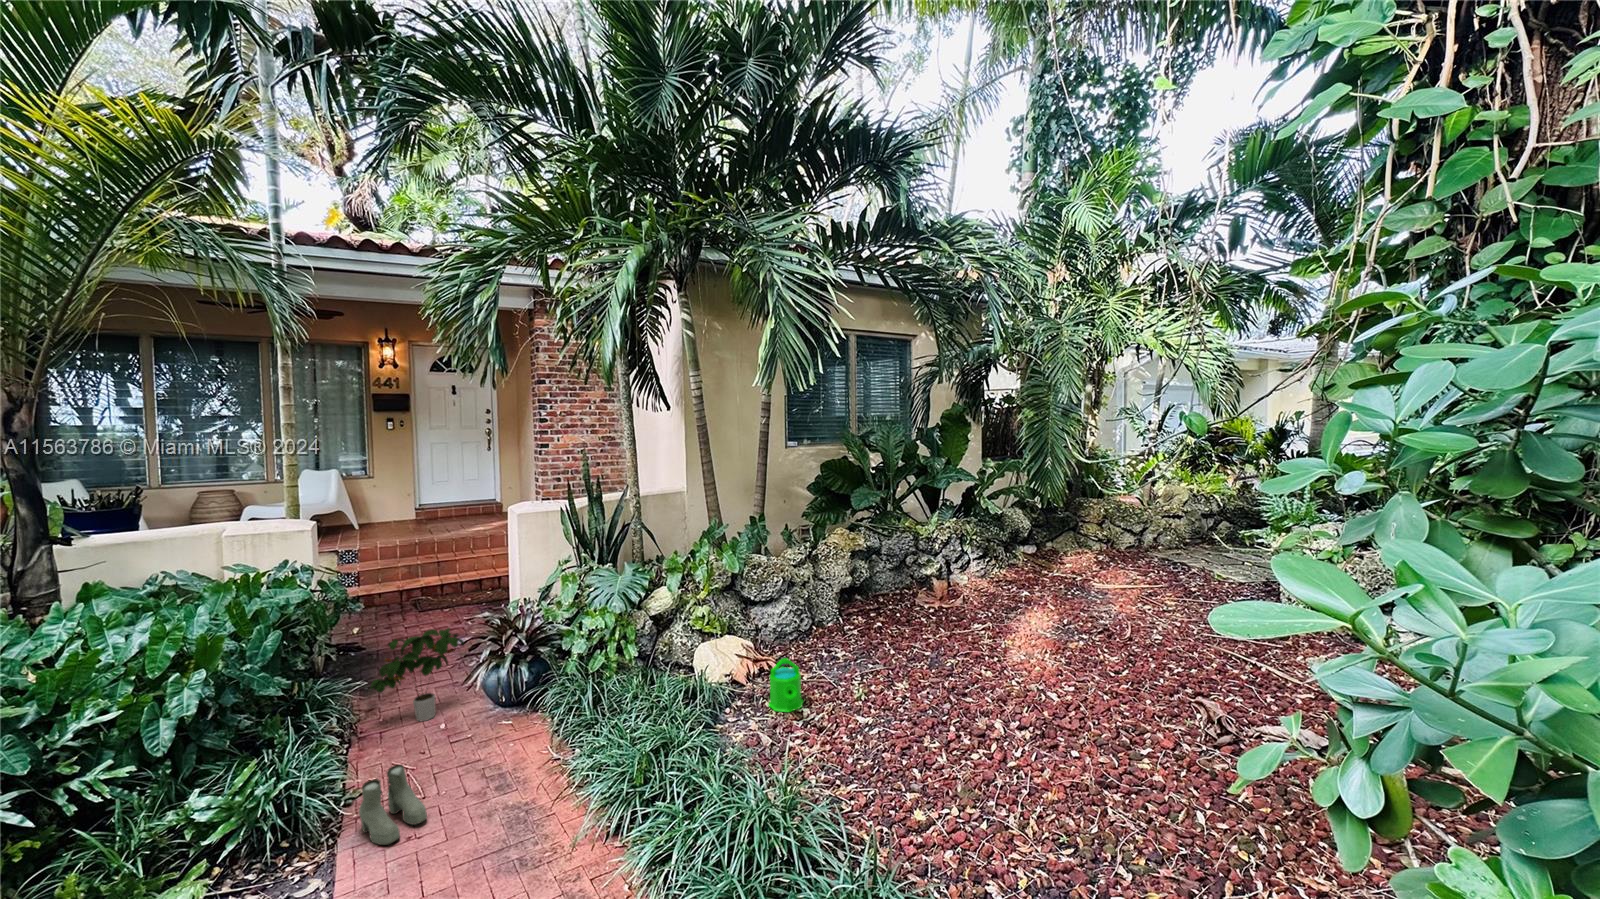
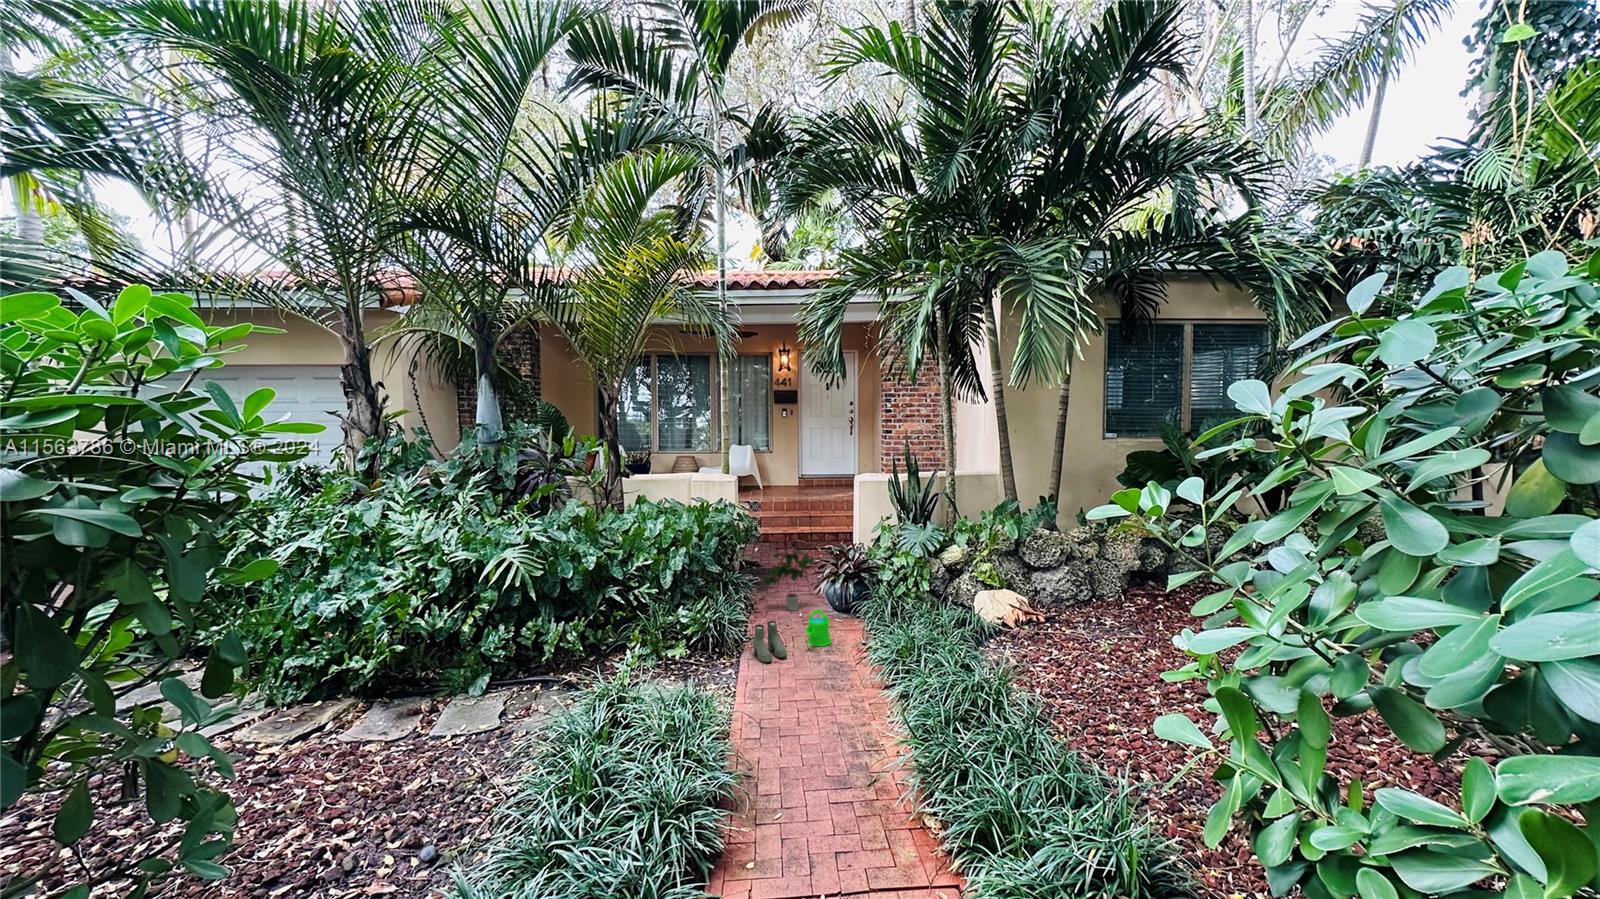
watering can: present [768,658,803,712] -> present [806,609,832,646]

